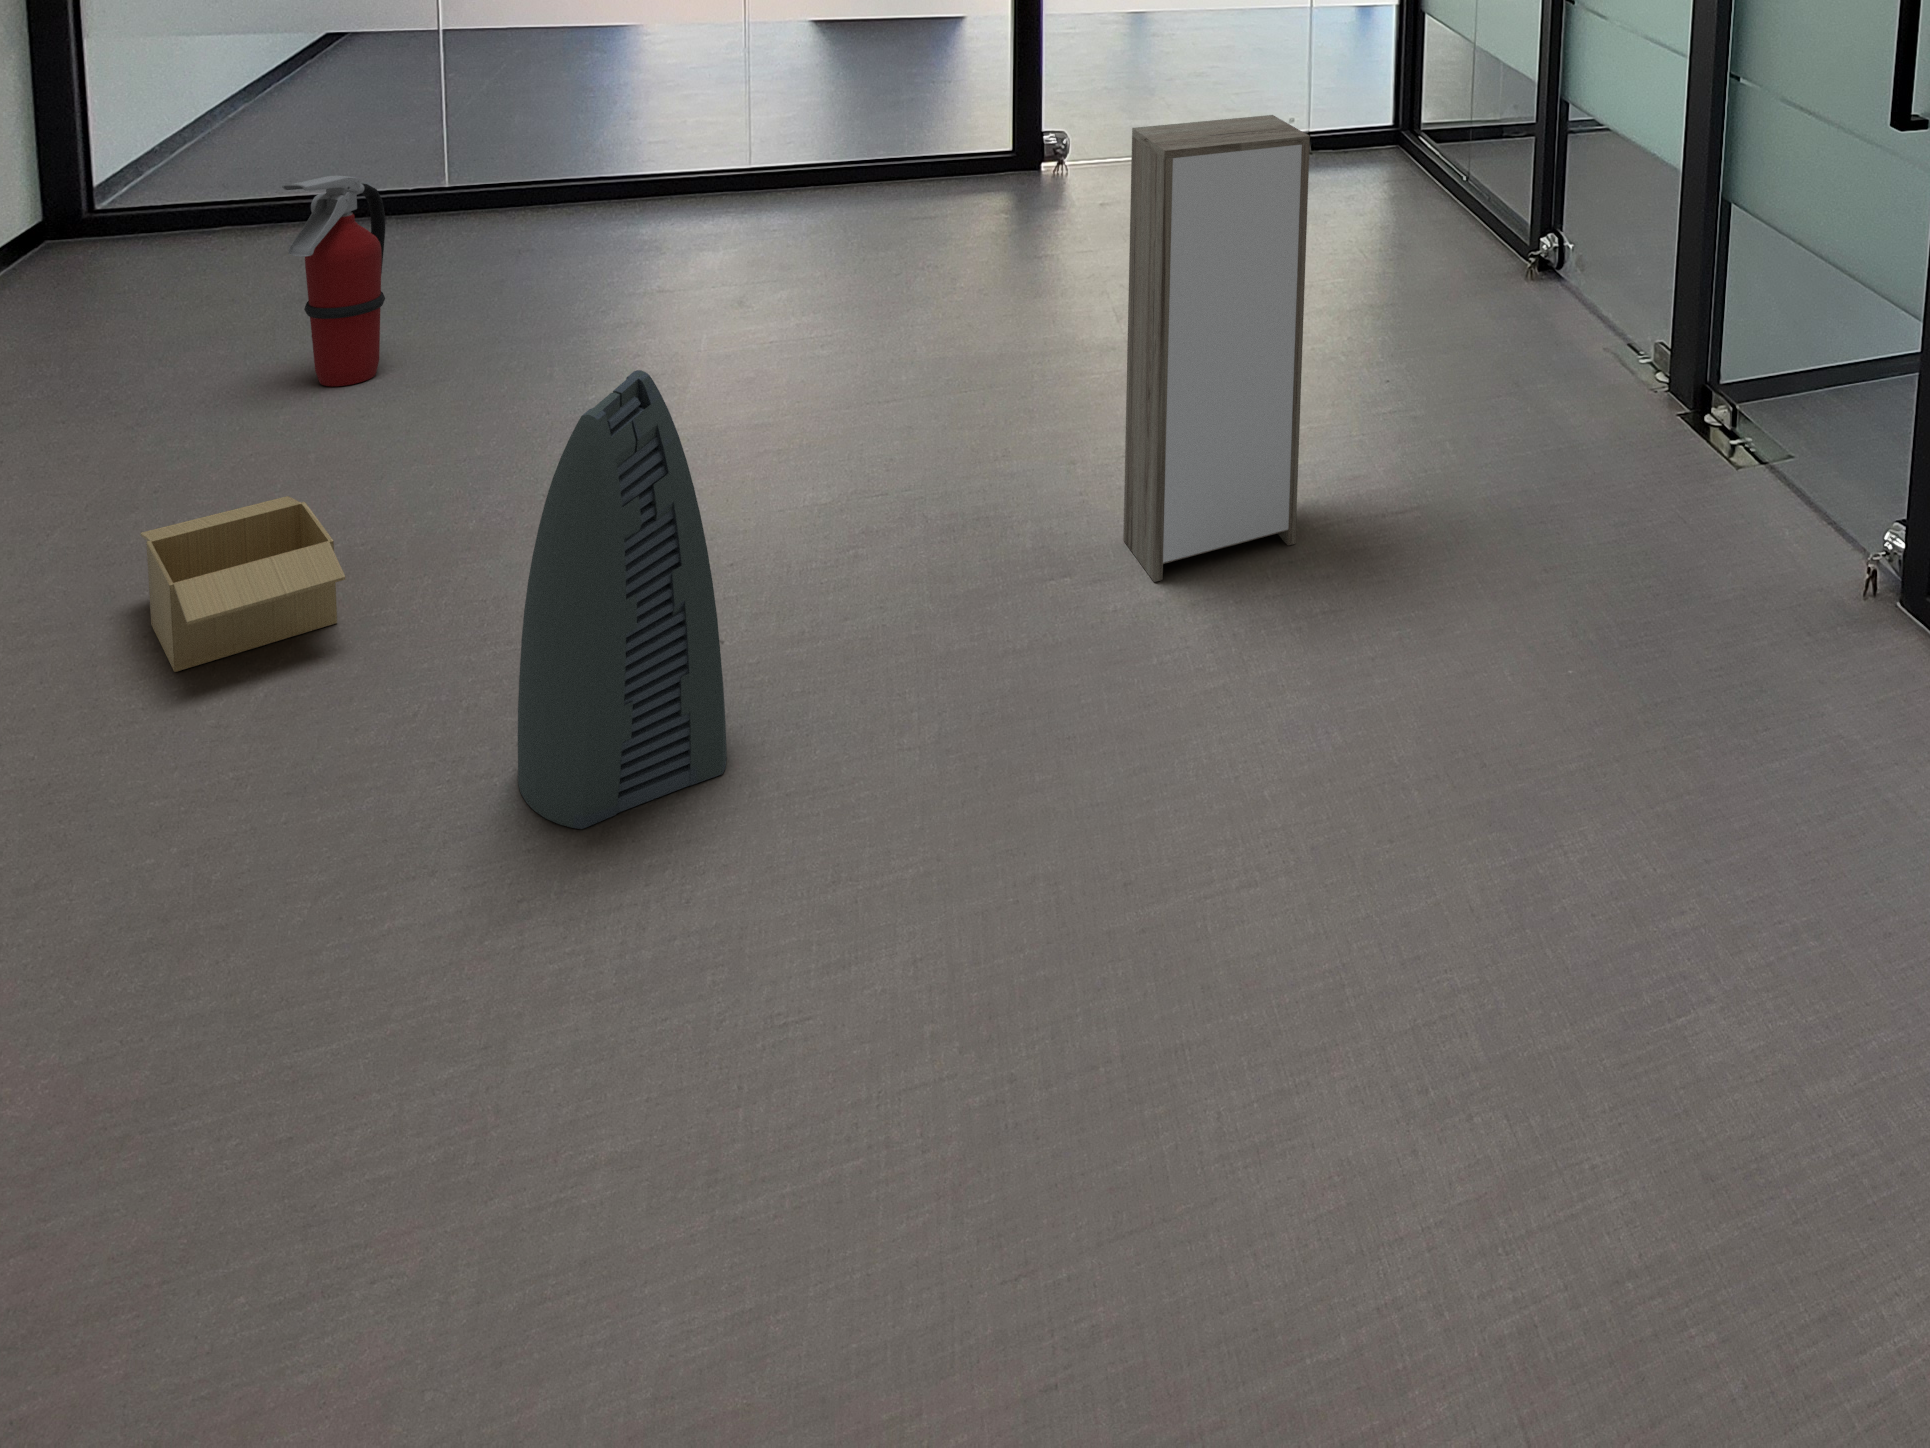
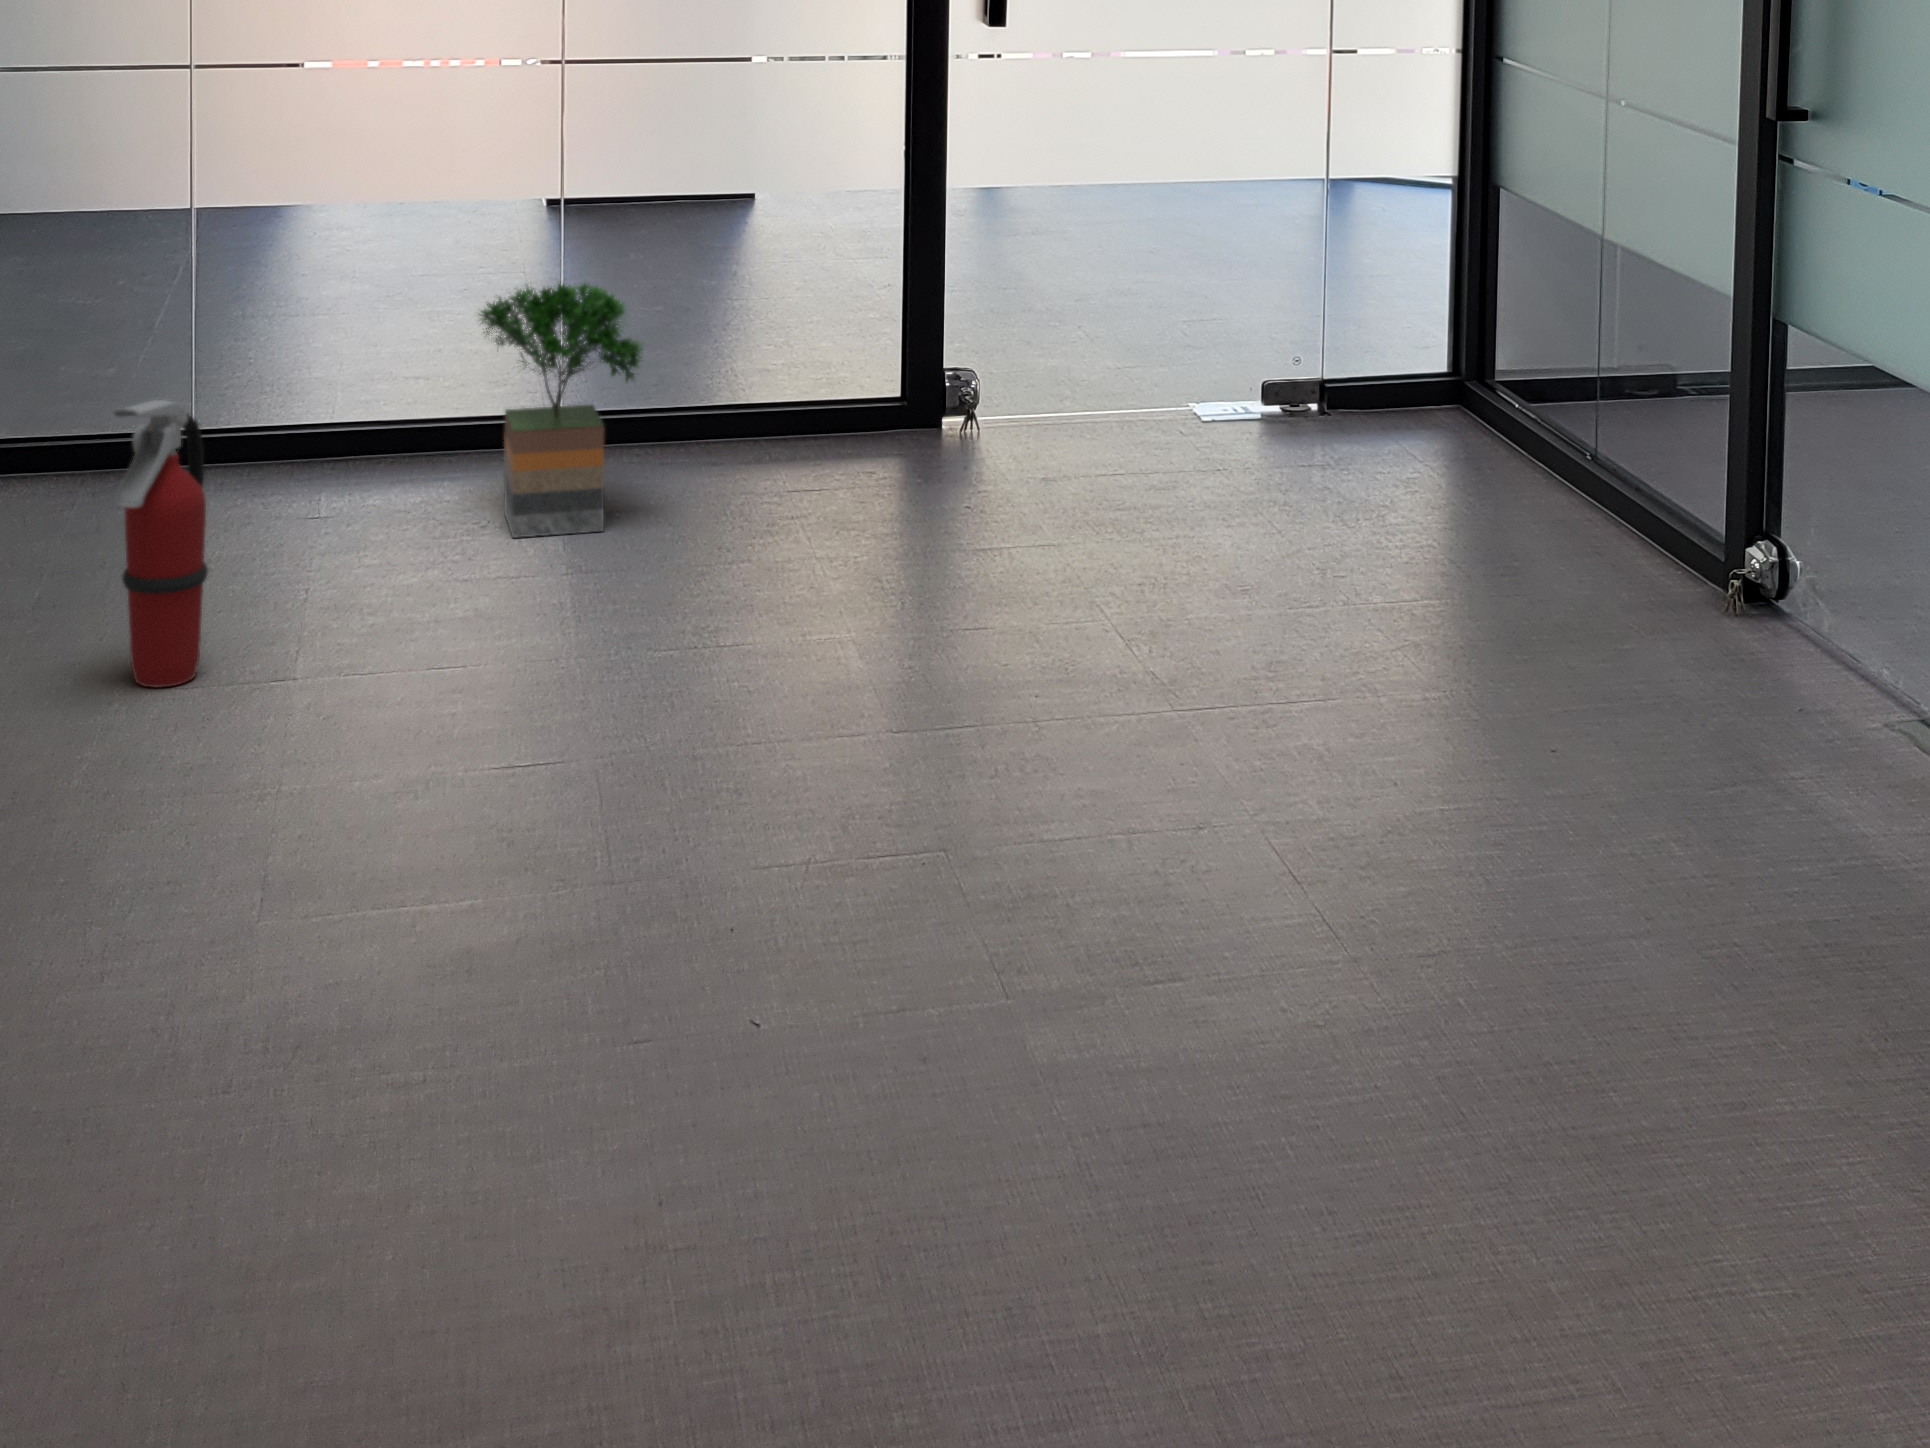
potted tree: none [657,78,796,258] -> present [479,284,645,538]
storage cabinet: present [1123,115,1310,582] -> none [1235,320,1506,1013]
air purifier: present [518,370,727,829] -> none [560,642,811,1256]
cardboard box: present [140,496,345,672] -> none [51,812,302,1022]

